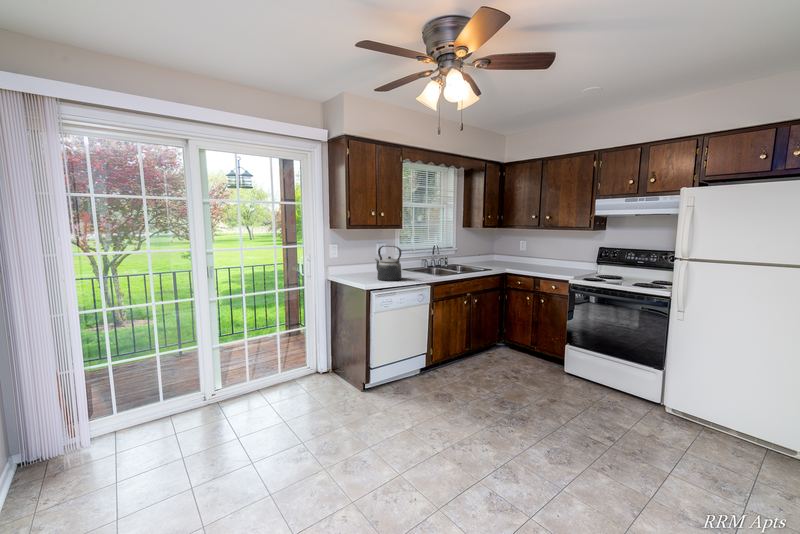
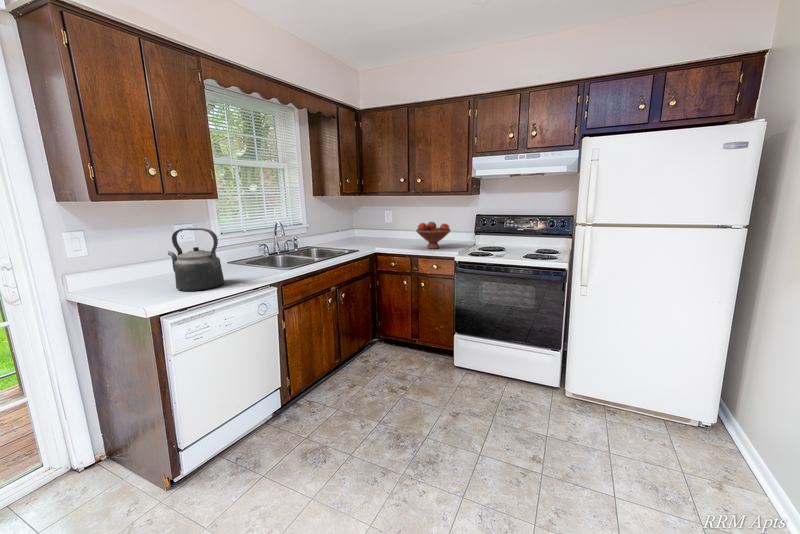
fruit bowl: none [541,251,572,273] -> present [416,222,451,249]

